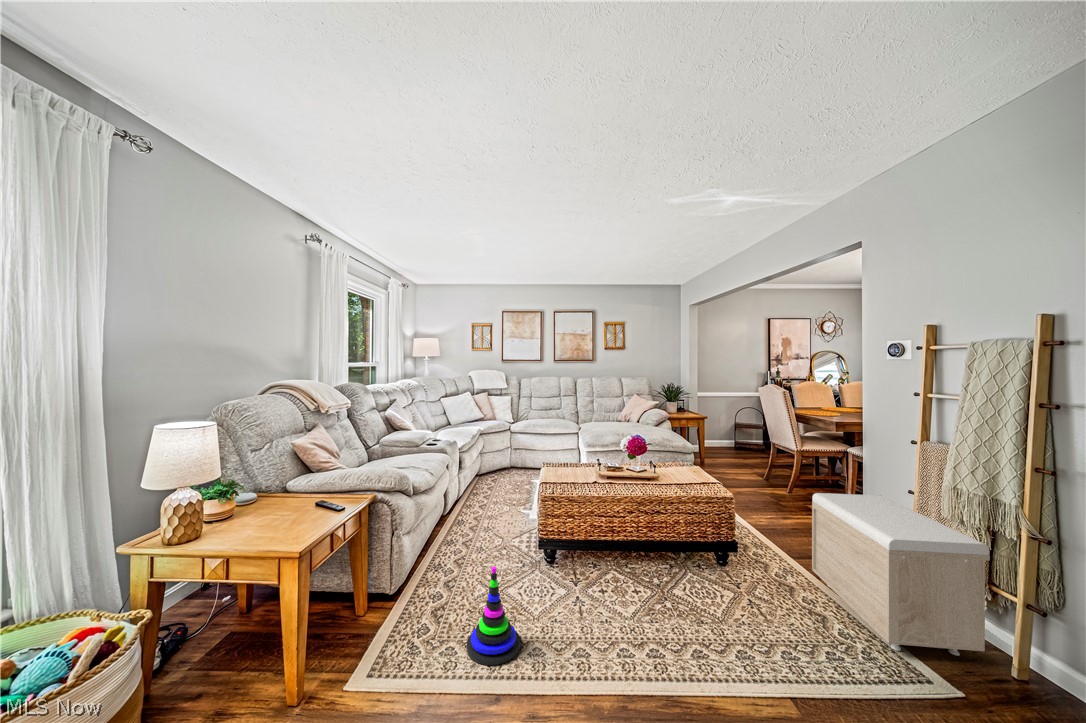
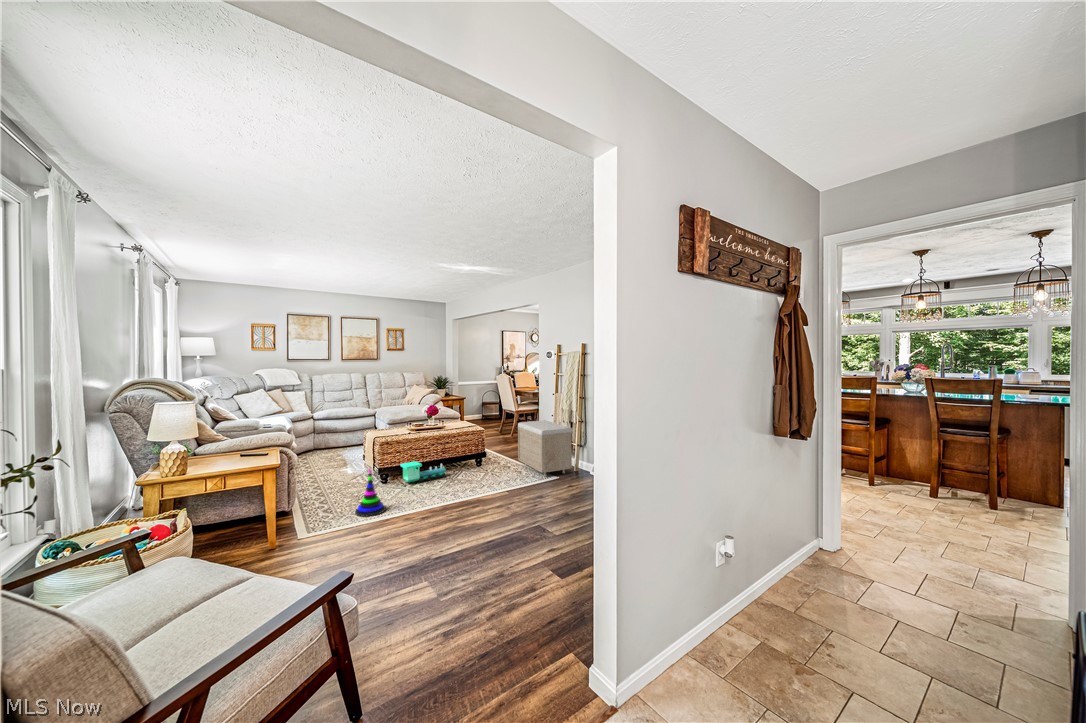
toy train: none [576,538,658,581] -> present [400,461,446,482]

